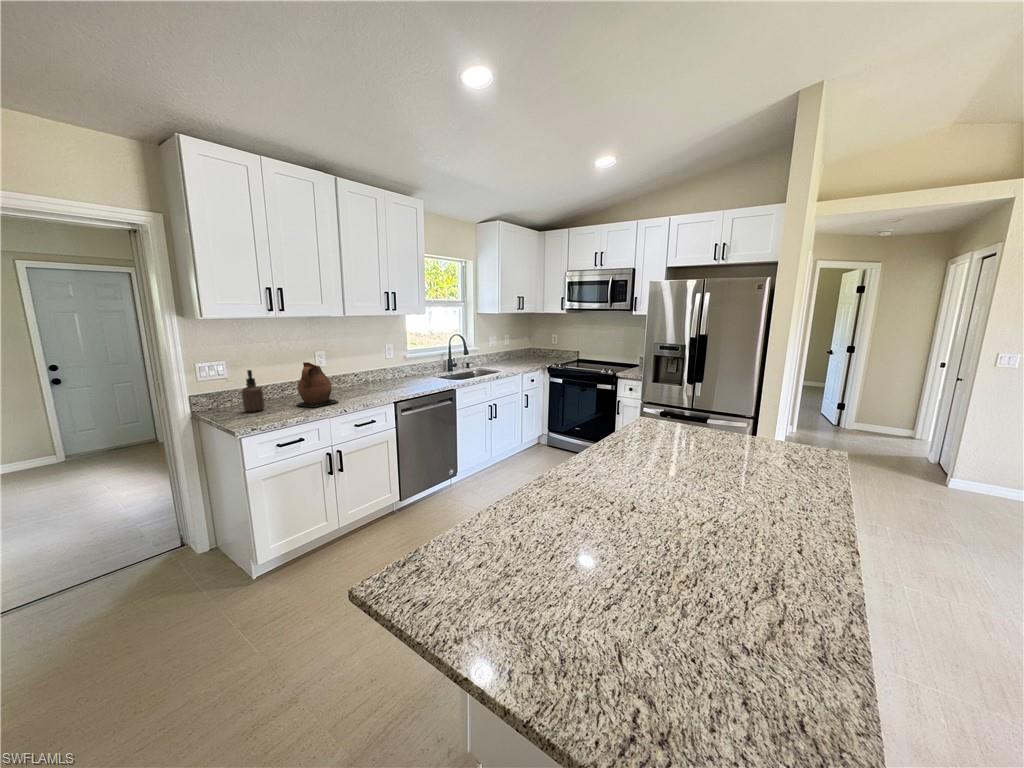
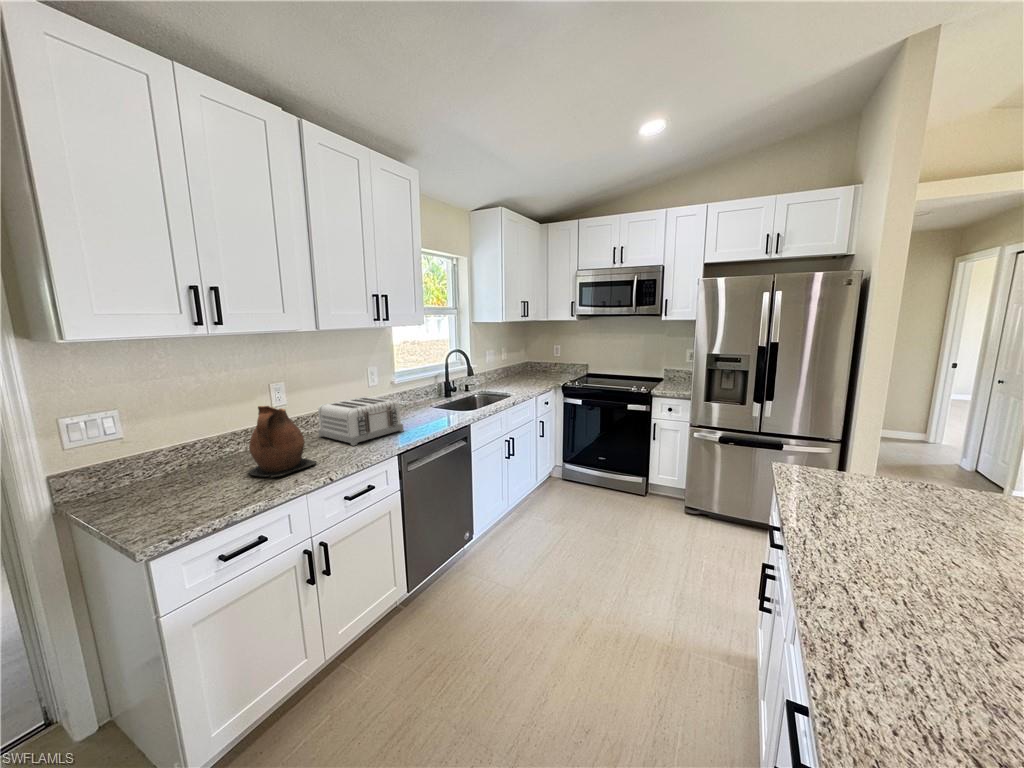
toaster: none [346,364,403,395] -> present [318,397,404,446]
soap dispenser: present [242,370,264,412] -> none [149,425,192,496]

